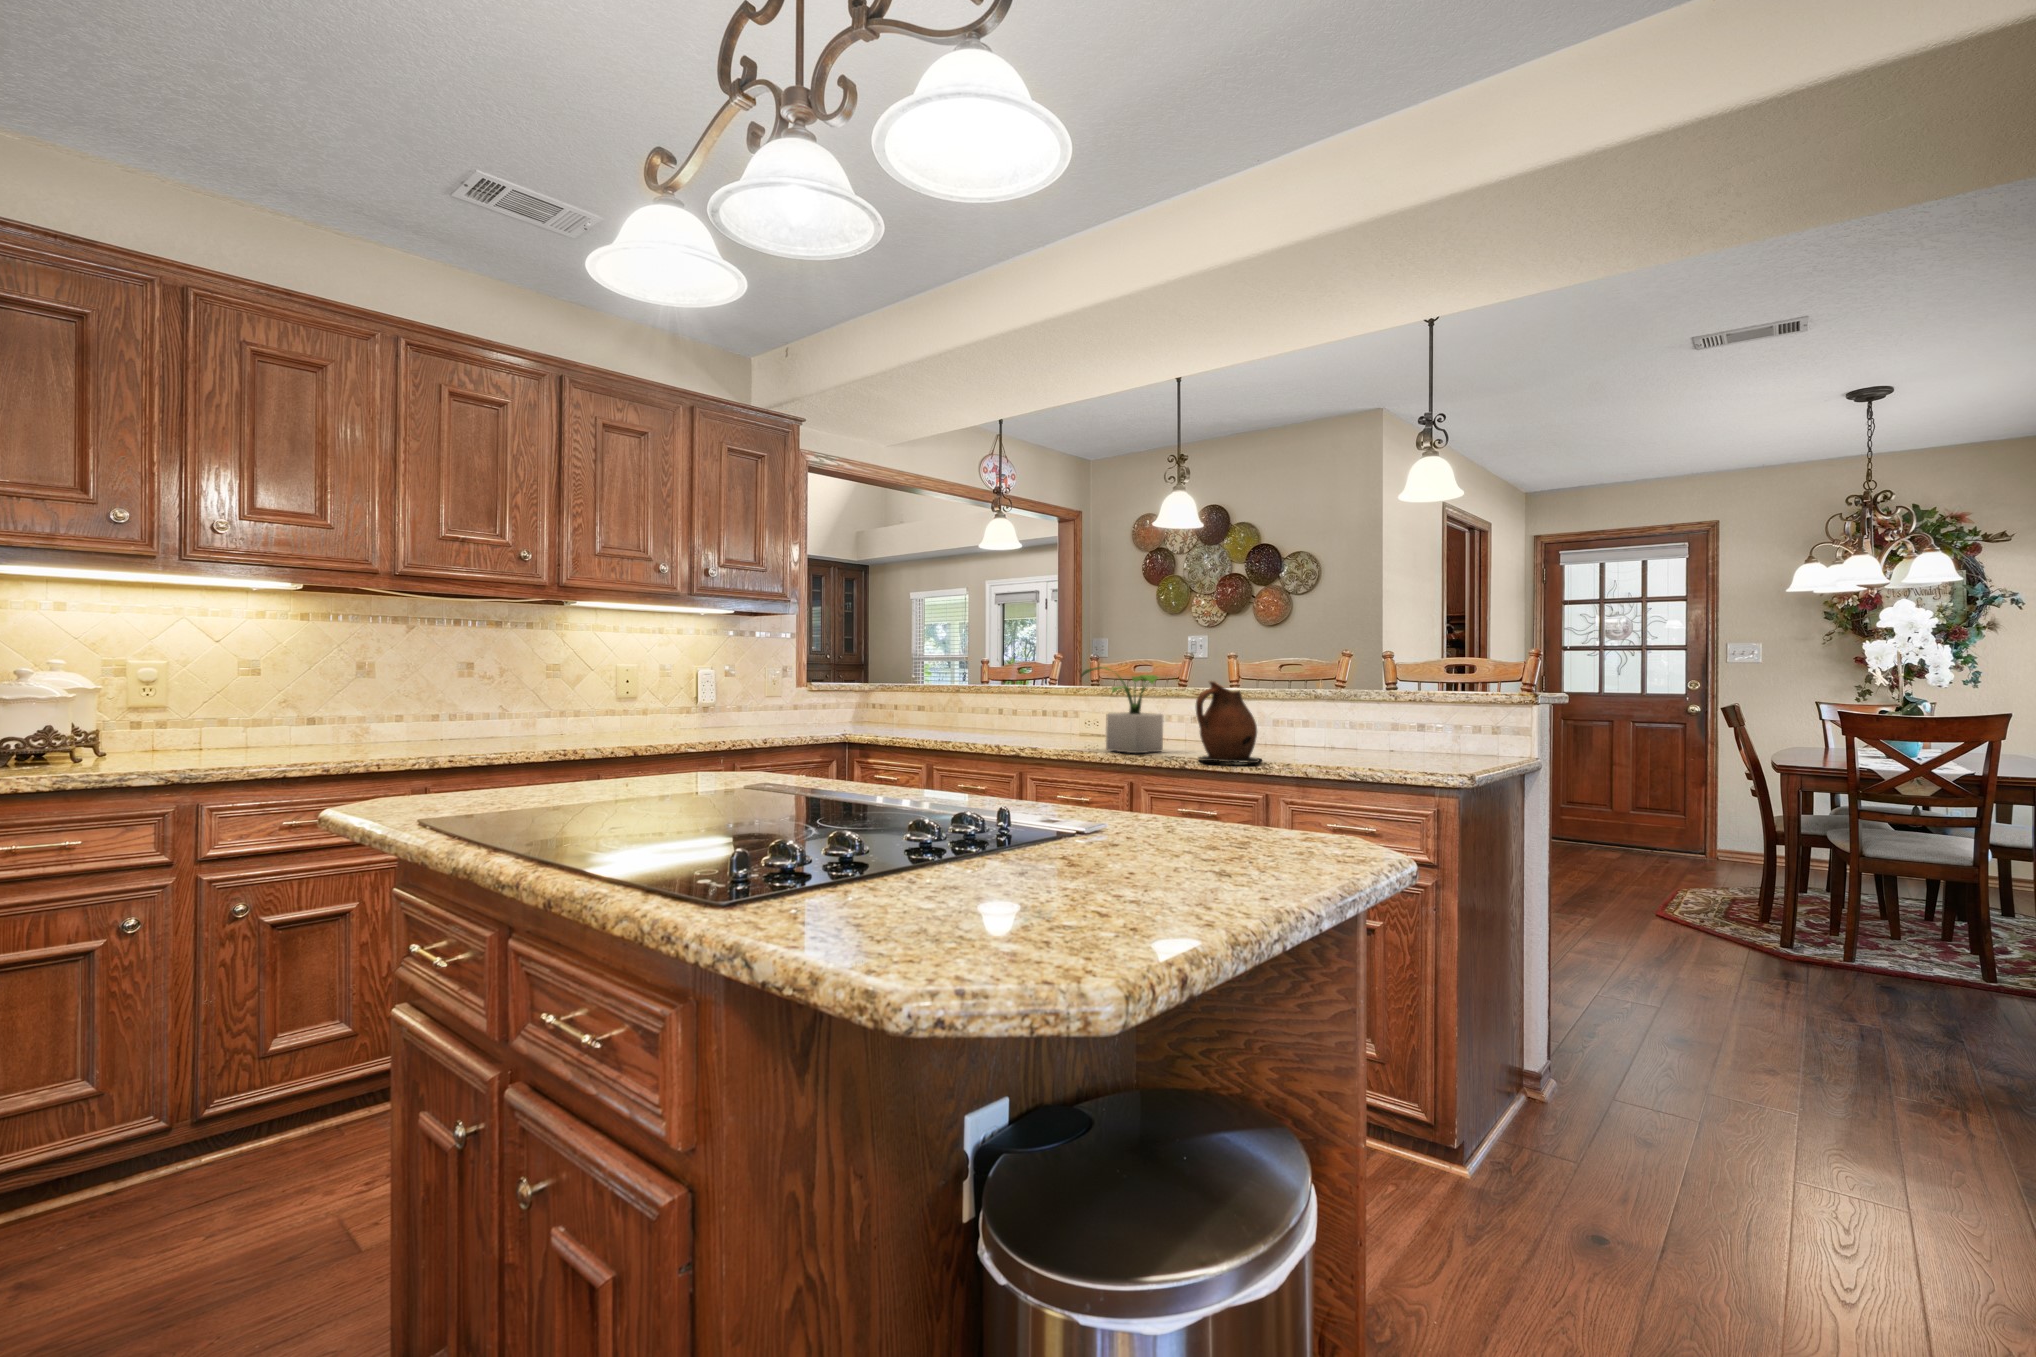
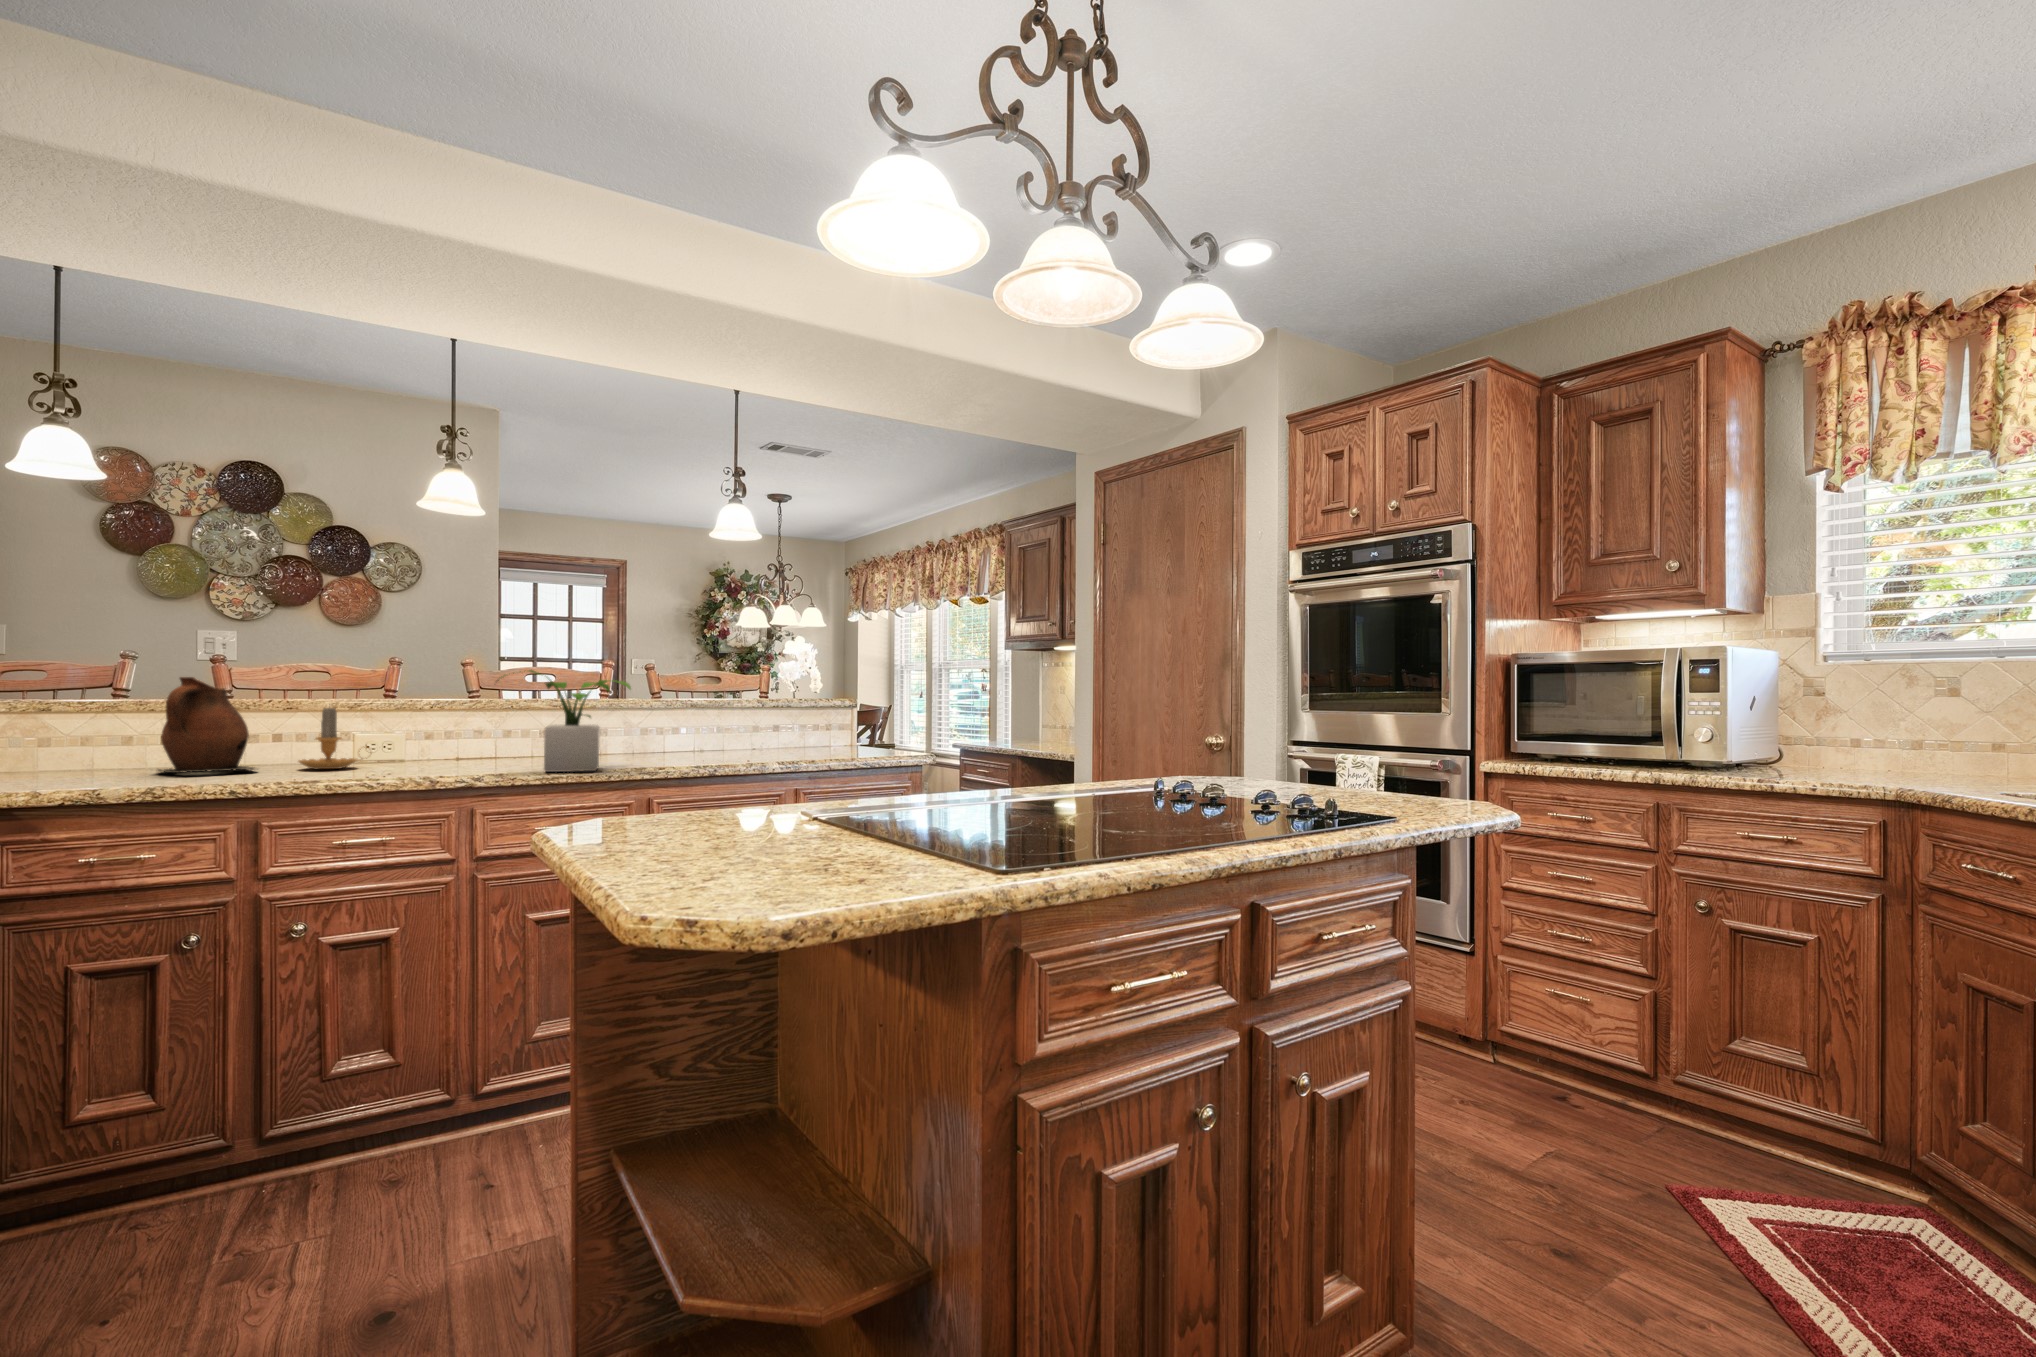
ceramic pitcher: present [1196,681,1261,764] -> present [158,677,255,773]
candle: none [1025,691,1065,736] -> present [298,708,367,769]

